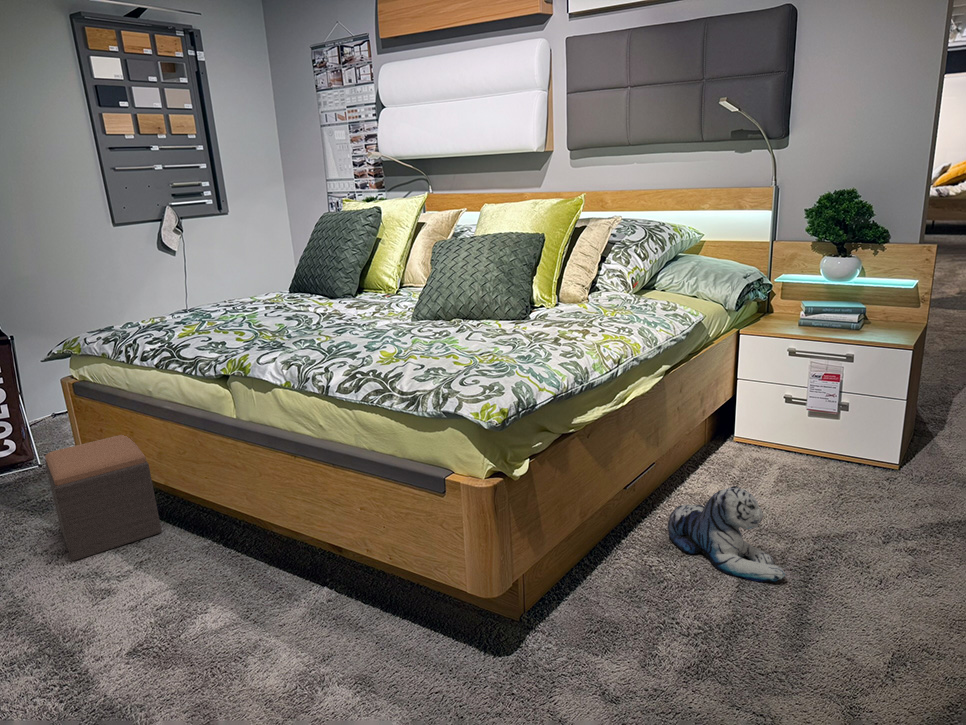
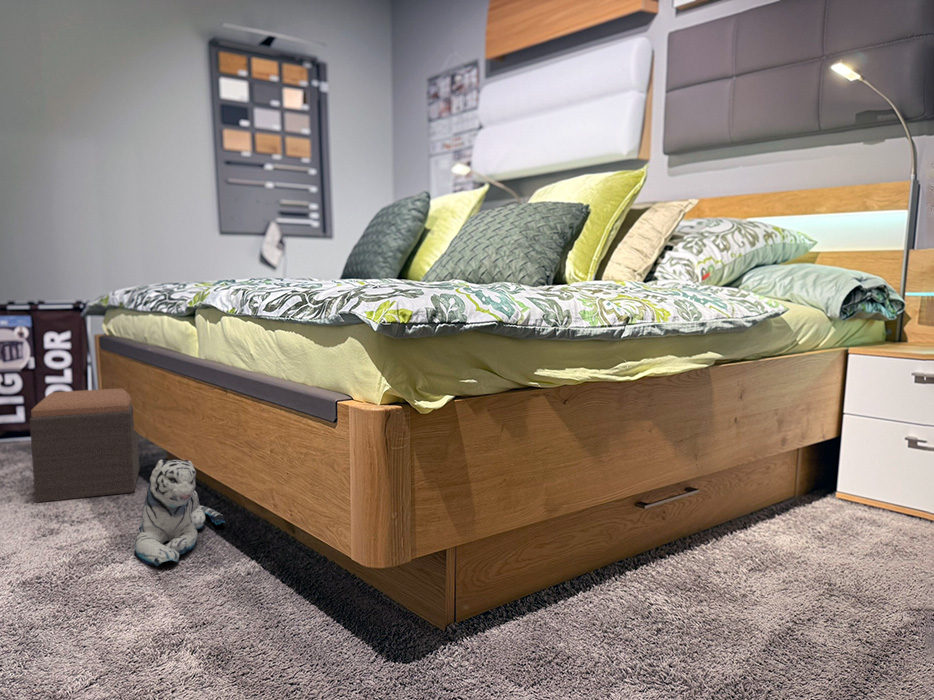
plush toy: present [668,486,785,582] -> present [134,459,225,566]

